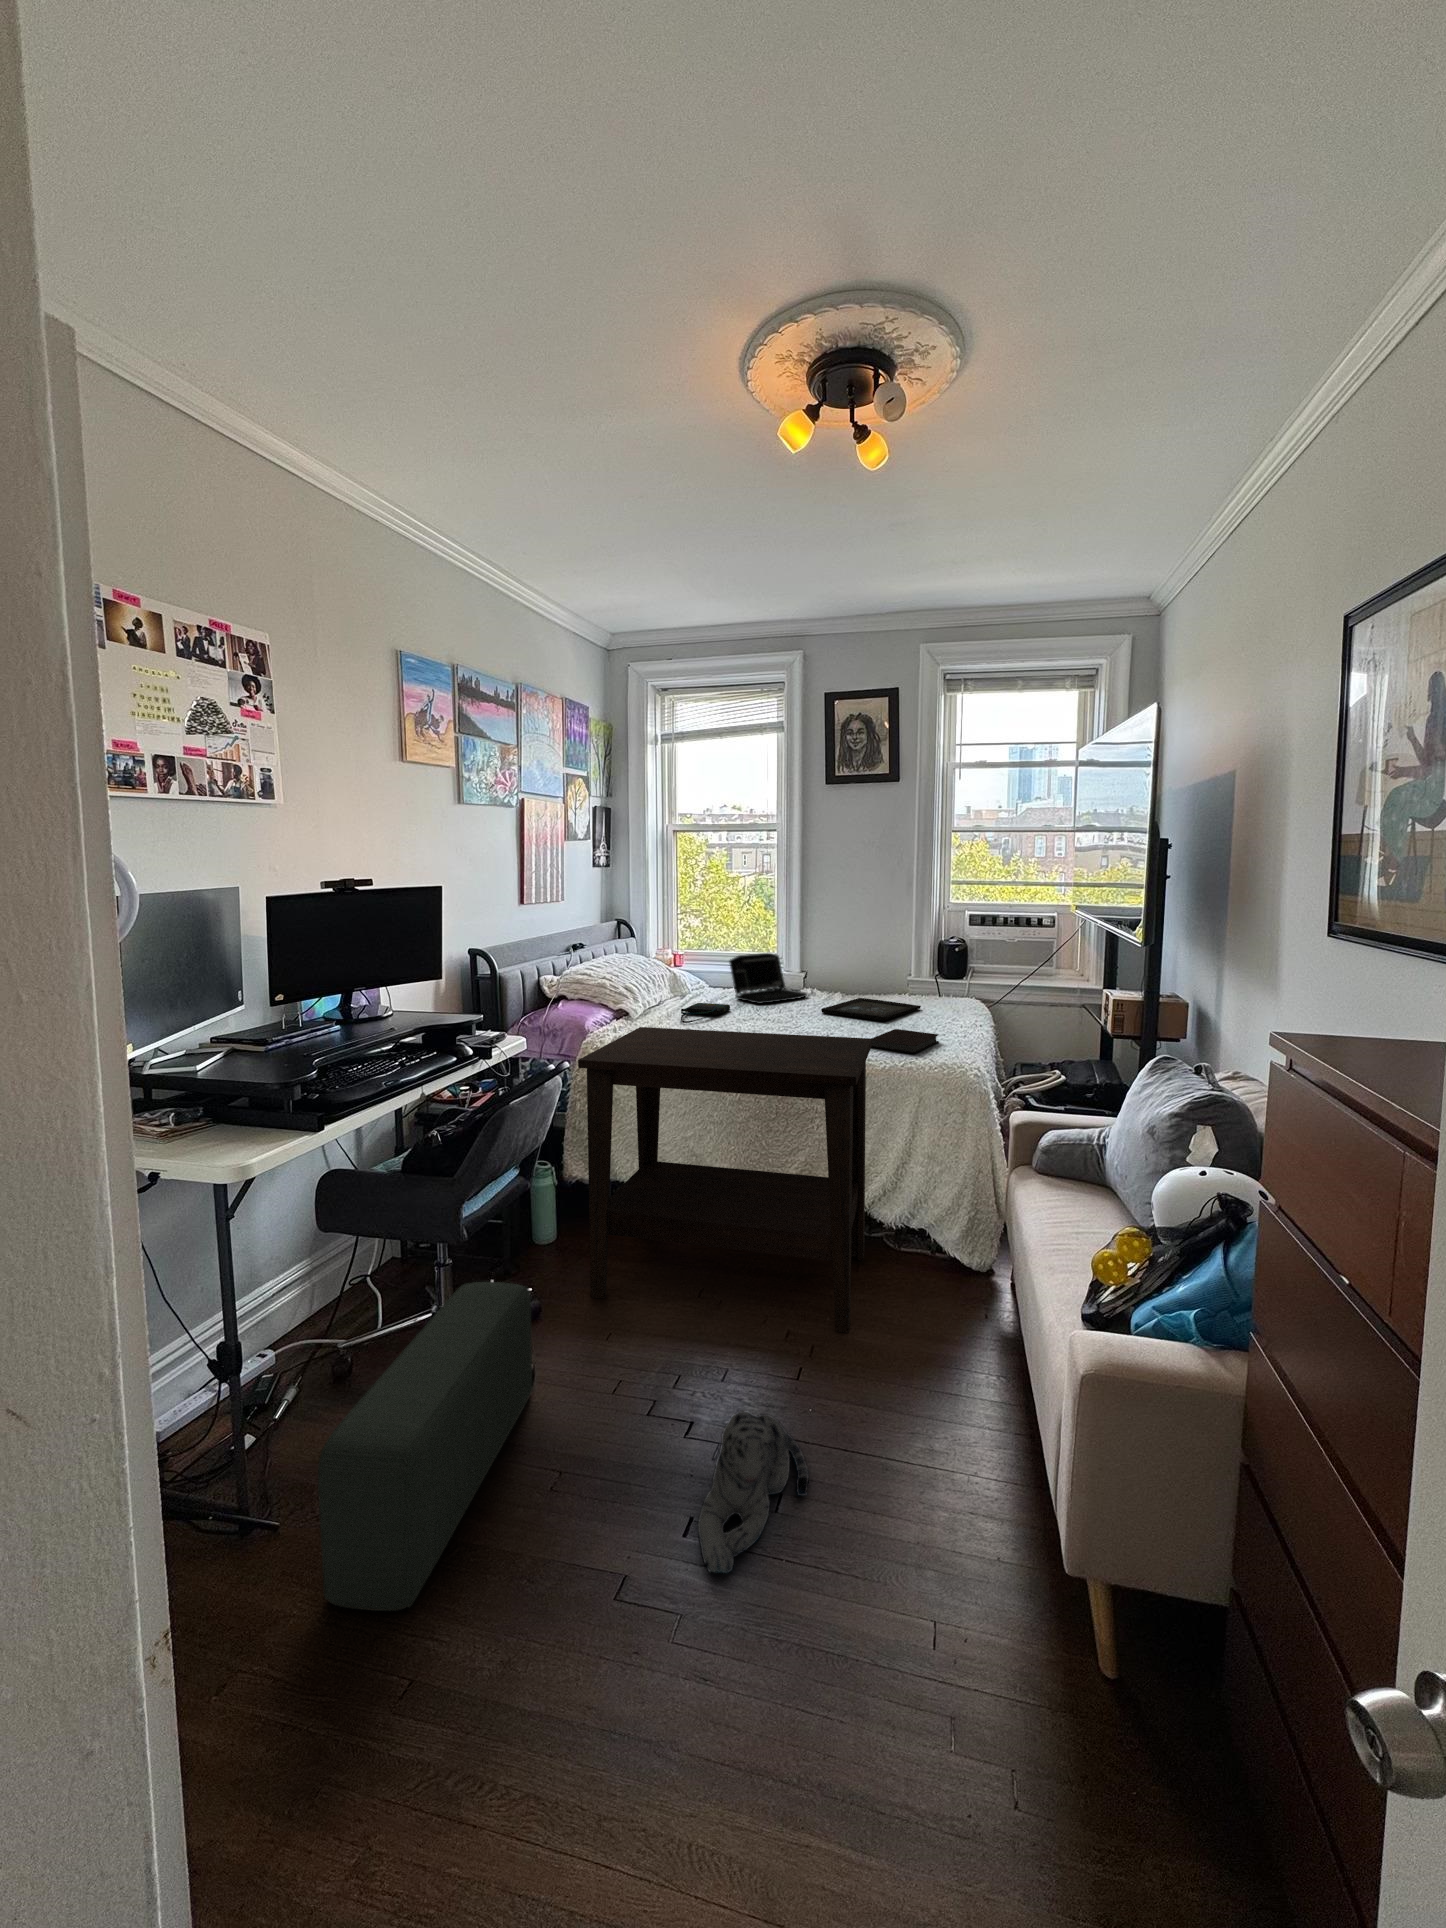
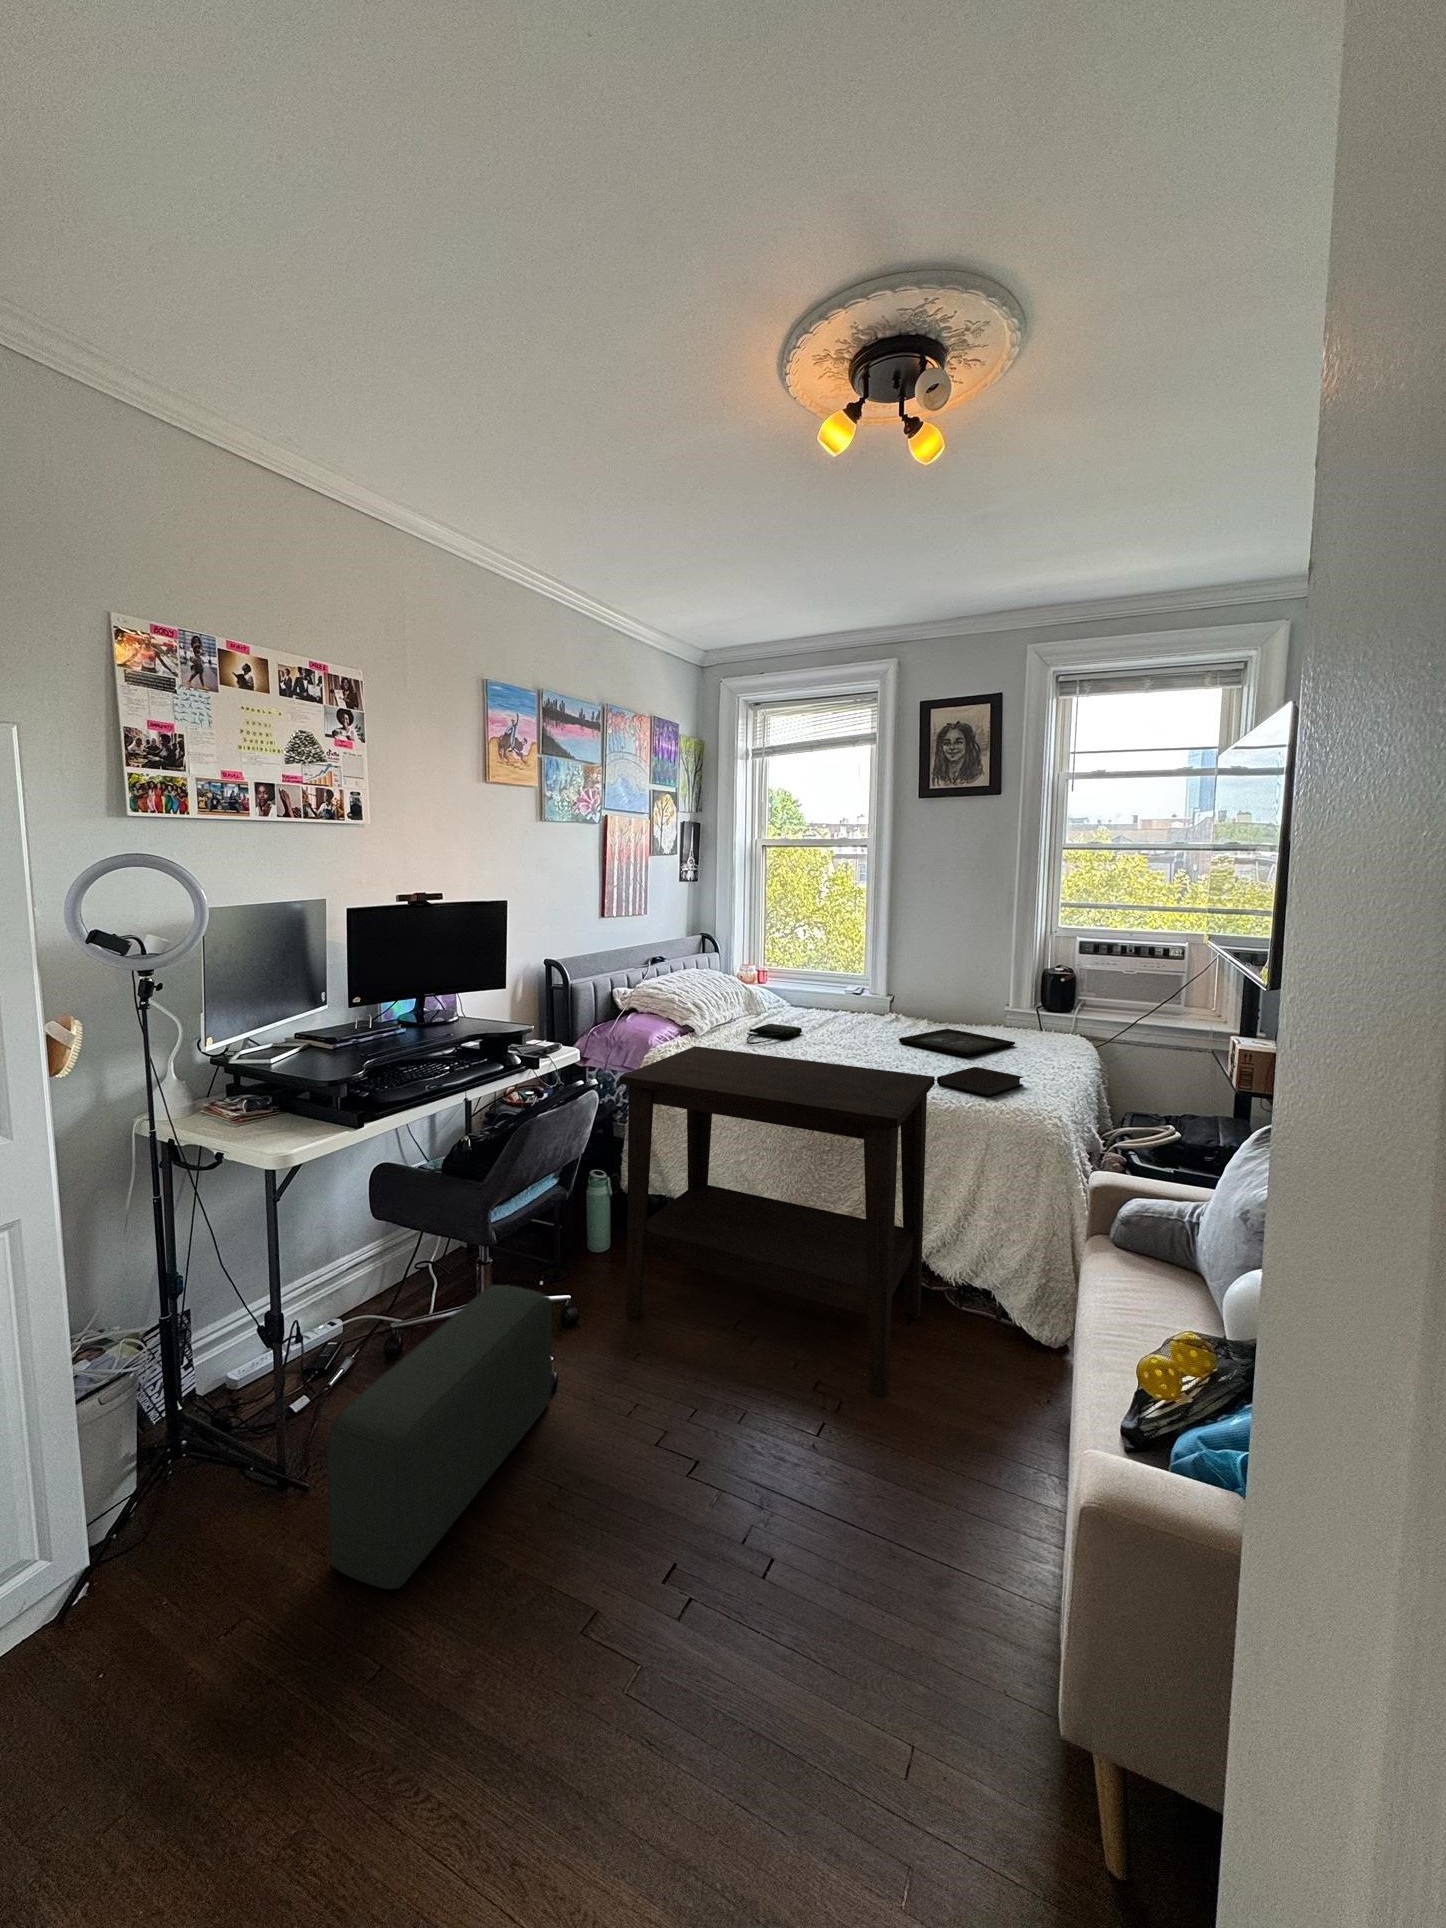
laptop: present [729,953,807,1004] -> none [806,975,891,1028]
plush toy: present [698,1411,809,1573] -> none [676,1461,807,1632]

